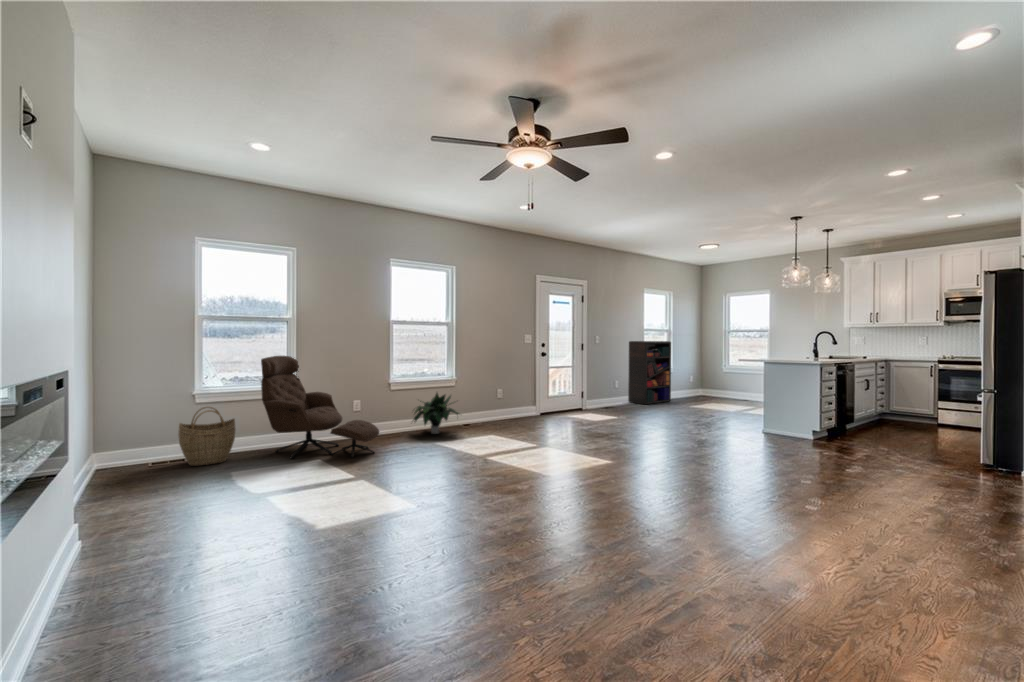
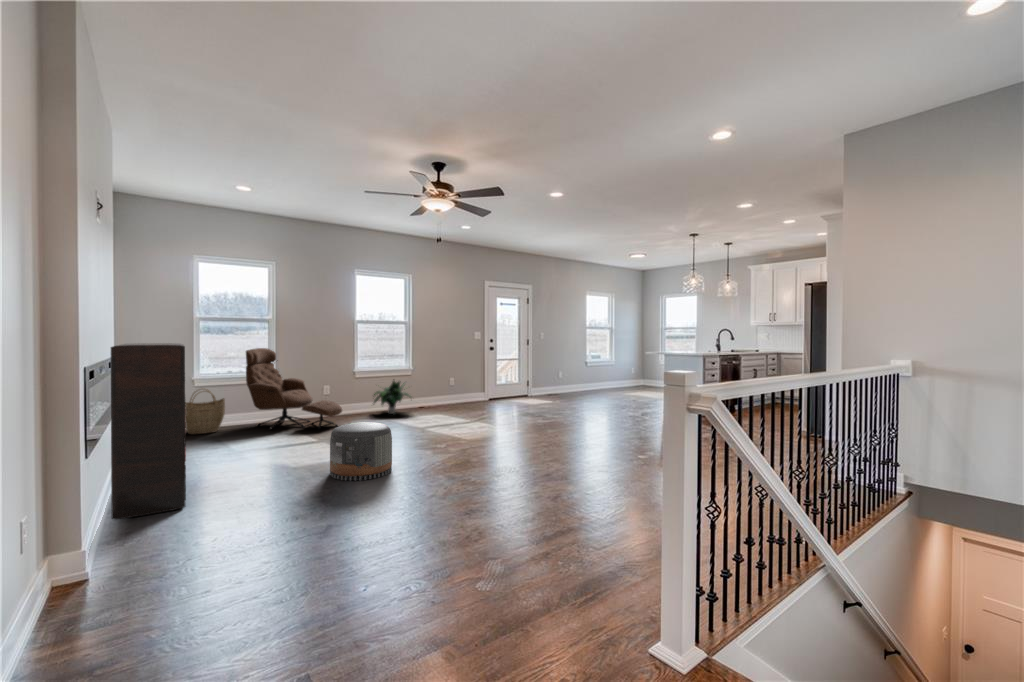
bookshelf: present [628,341,671,404] -> present [111,343,186,519]
pouf: none [381,463,467,556] -> present [330,422,392,481]

